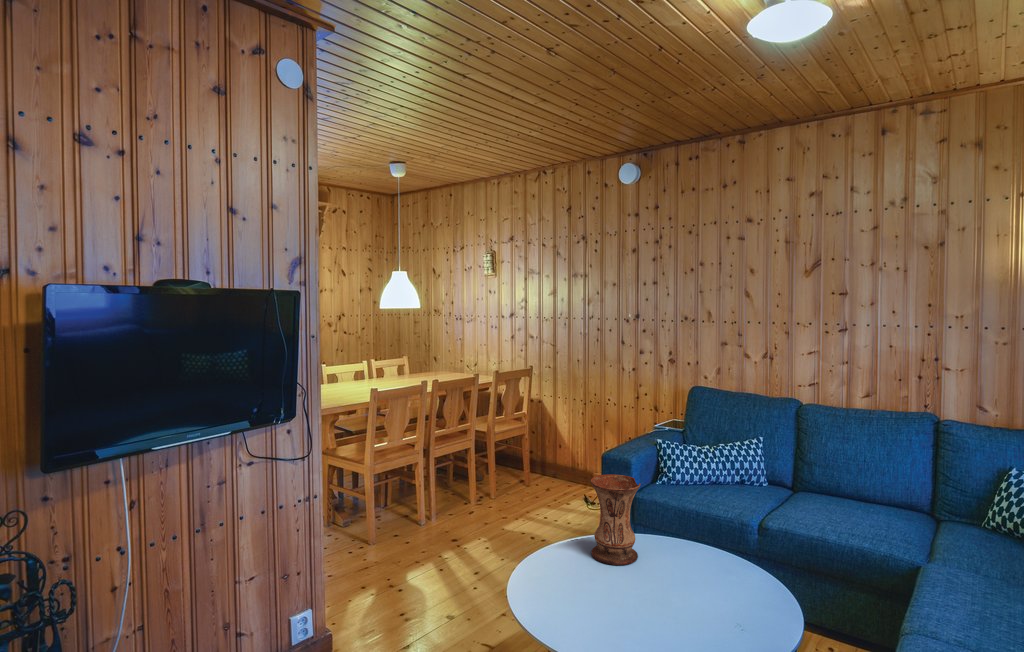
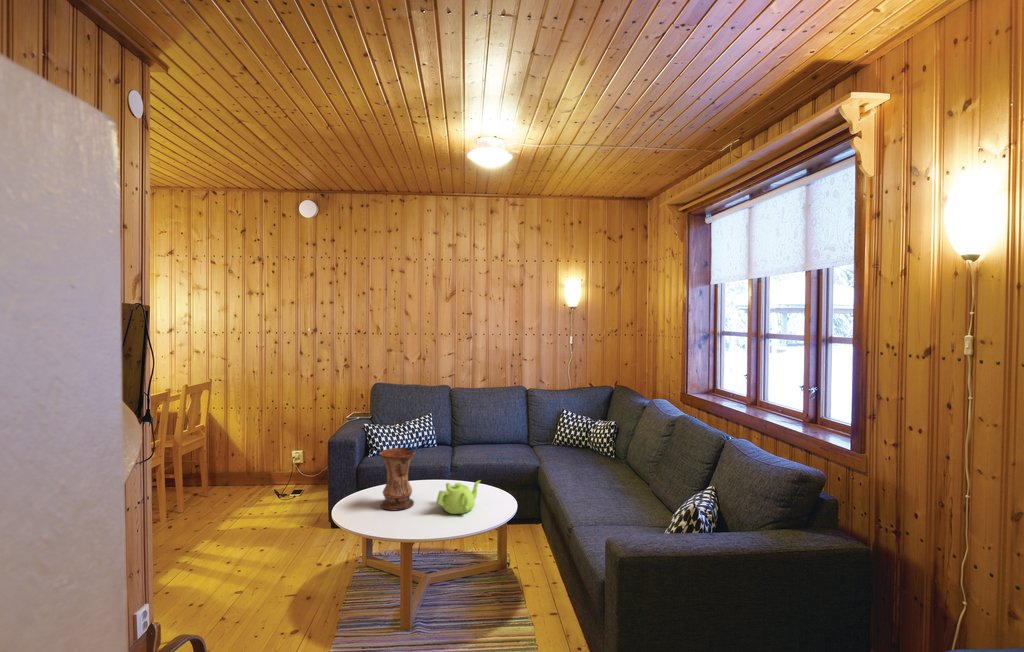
teapot: none [648,547,729,604] -> present [437,480,480,514]

